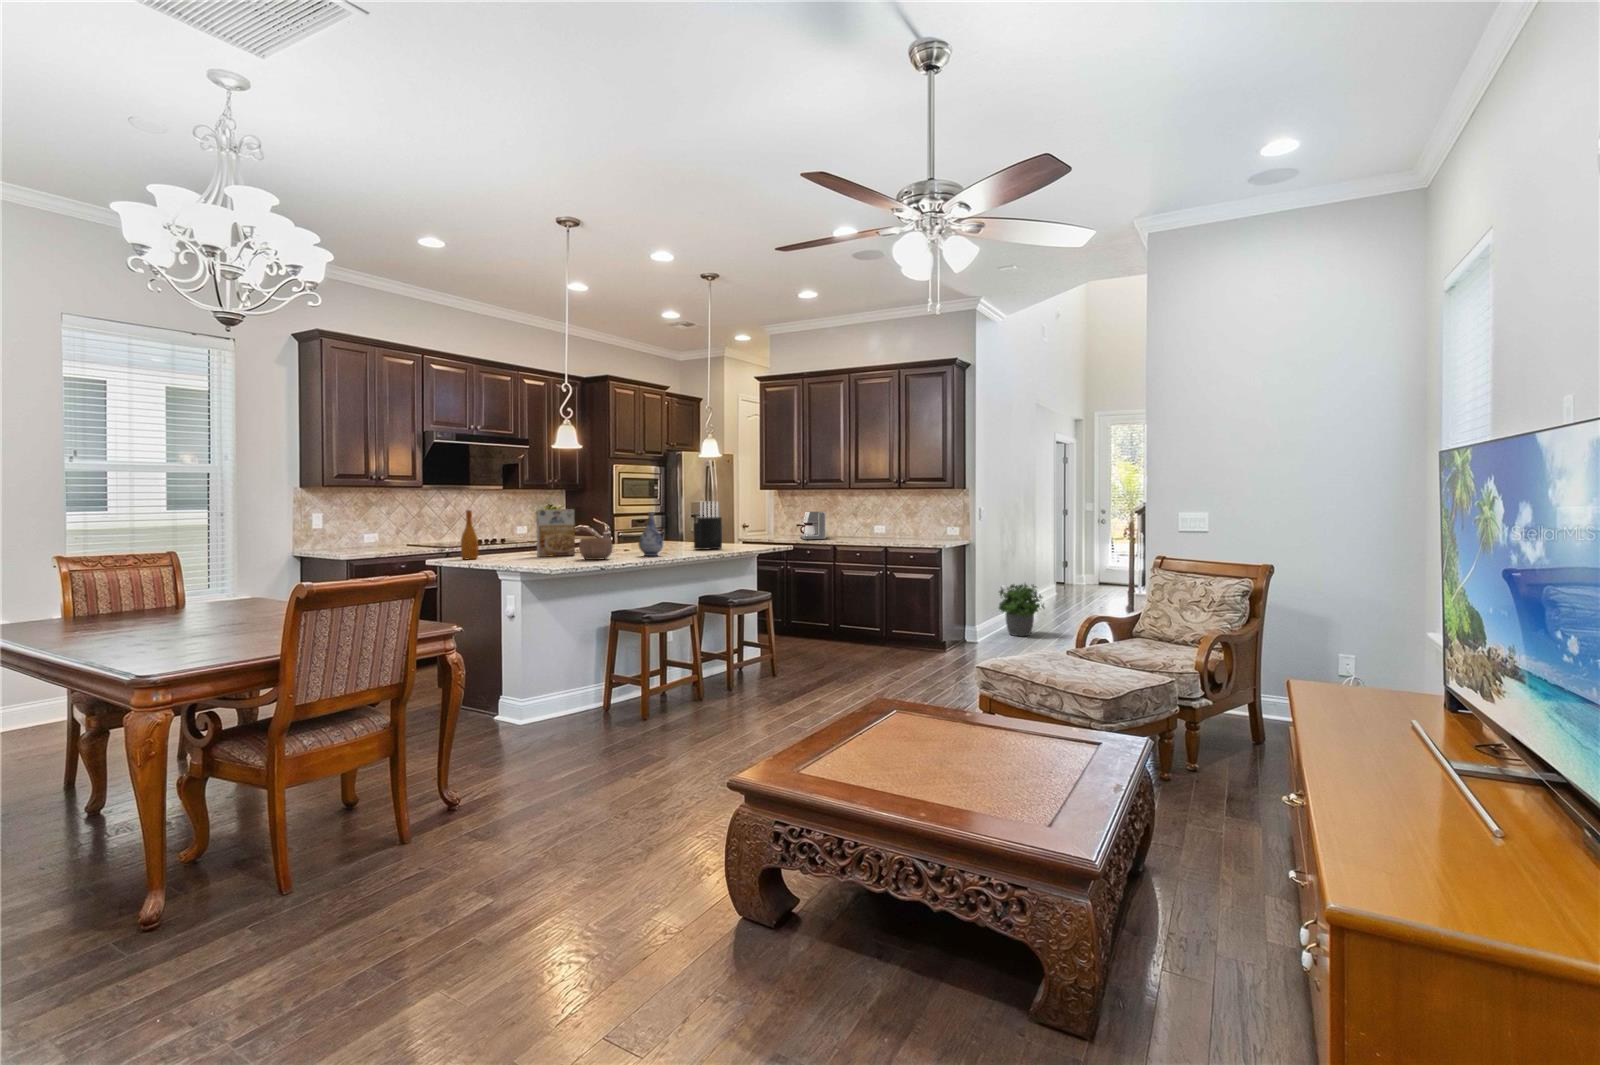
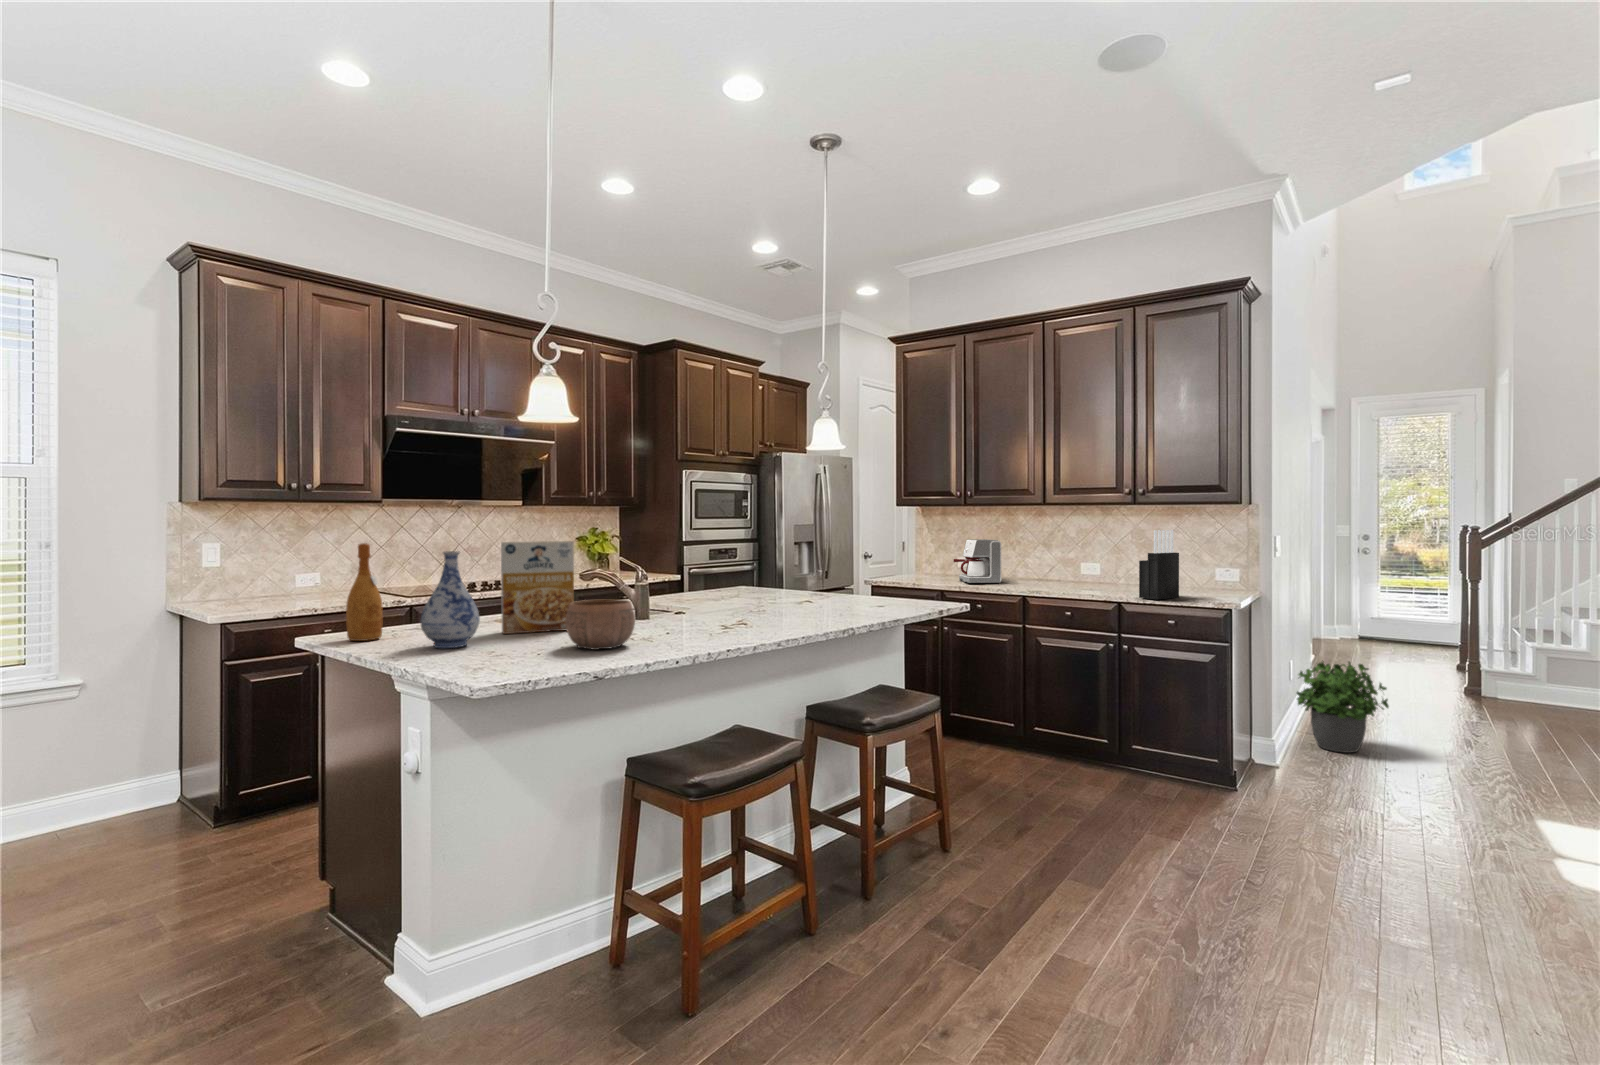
knife block: present [694,502,722,550] -> present [1139,530,1179,599]
vase: present [639,512,663,556] -> present [420,551,480,648]

